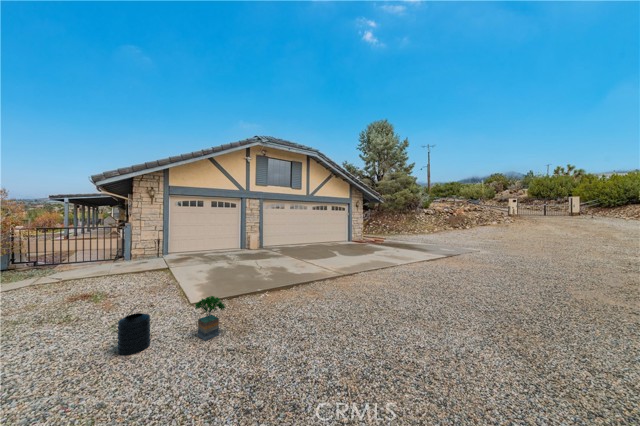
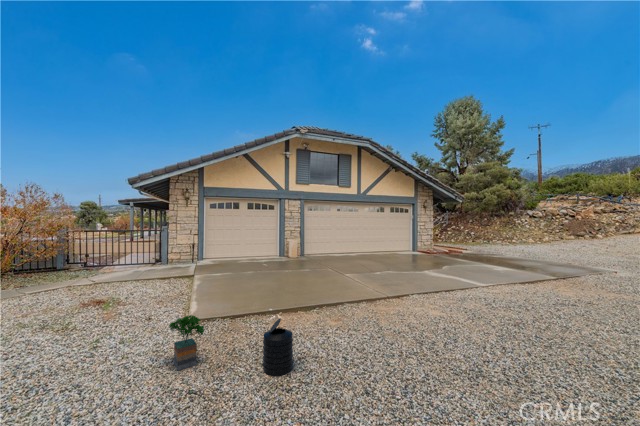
trash can: present [118,306,150,355] -> present [263,319,293,376]

